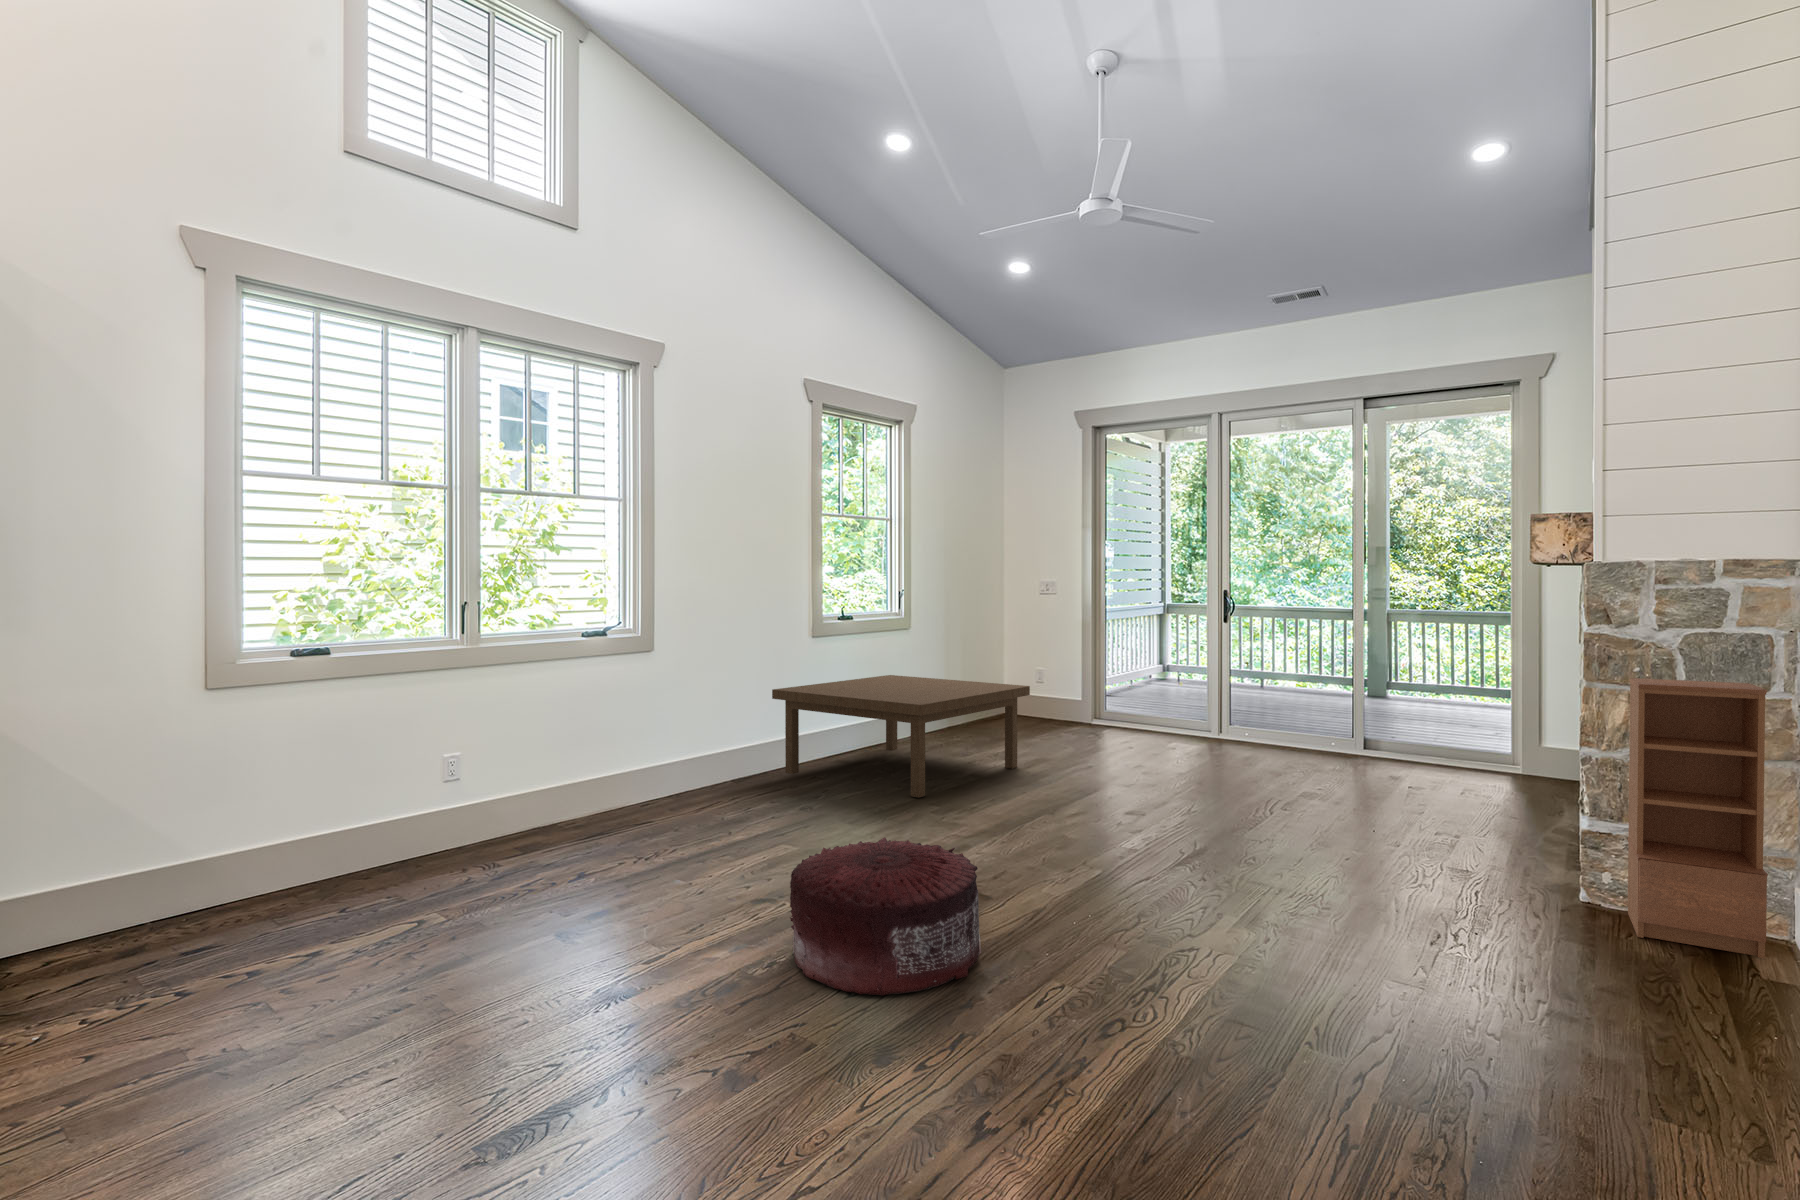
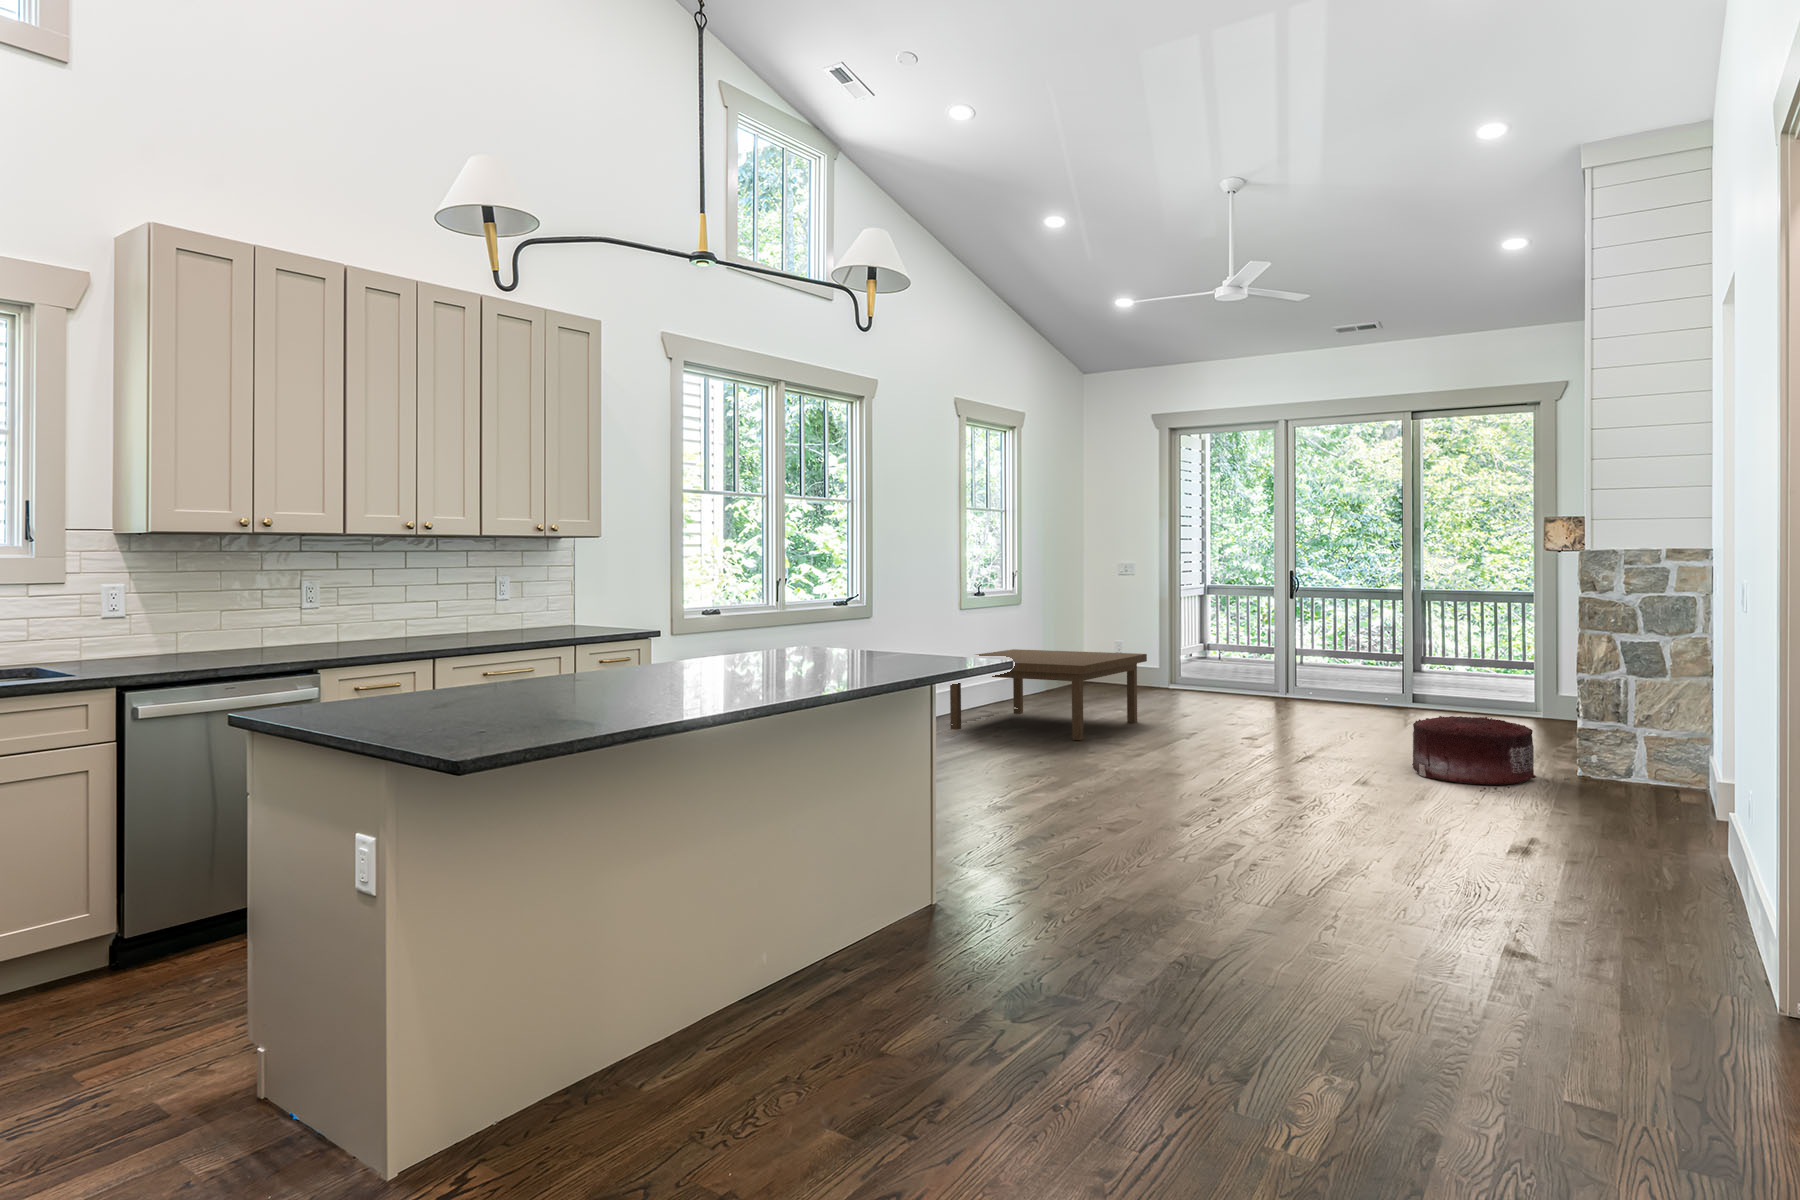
bookcase: present [1628,678,1768,959] -> none [1608,626,1687,795]
pouf: present [790,838,981,996] -> present [1412,716,1536,785]

